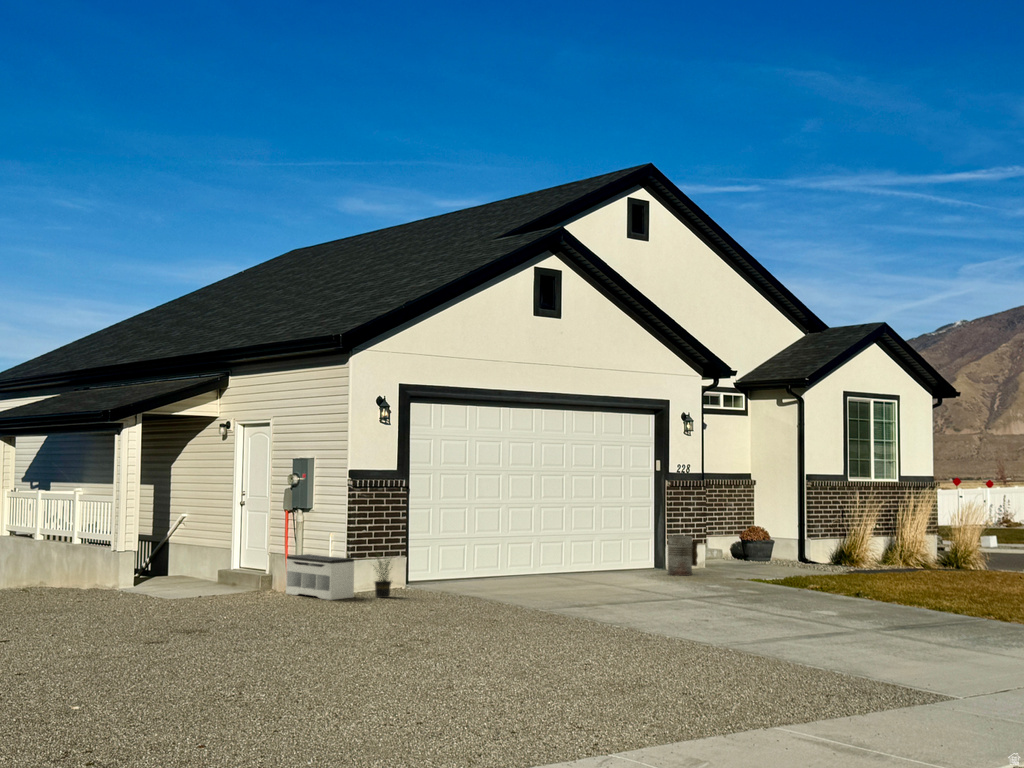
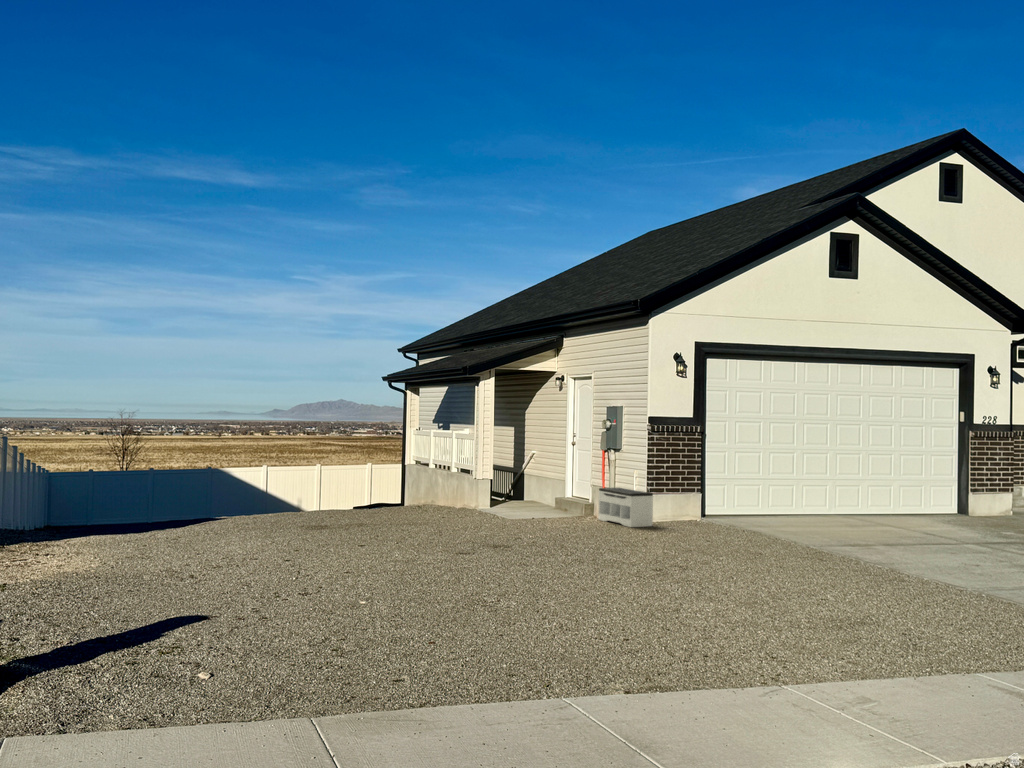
trash can: present [668,536,698,576] -> none [969,484,1003,523]
potted plant: present [375,556,391,598] -> none [664,486,692,528]

